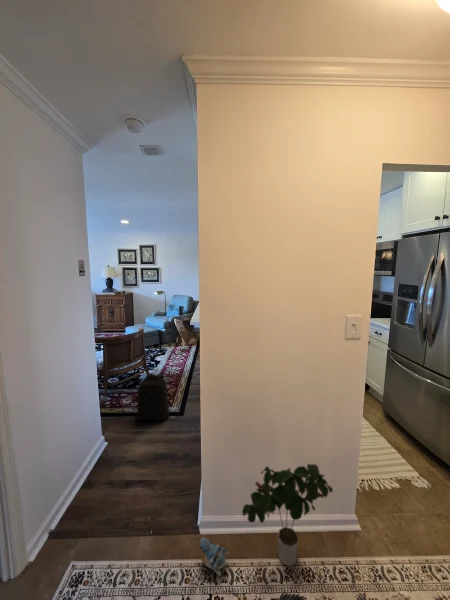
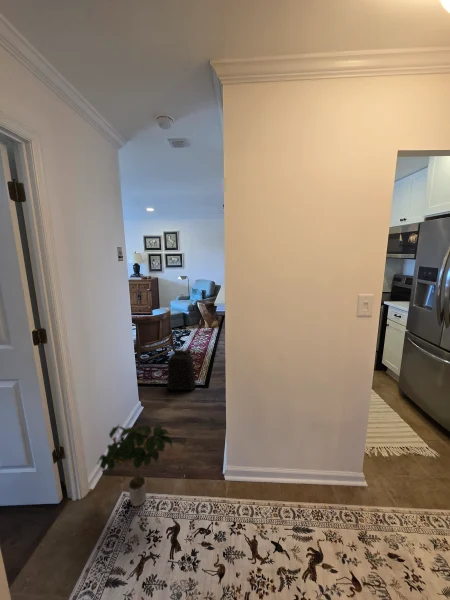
potted plant: present [242,464,333,566] -> present [98,425,172,506]
plush toy: present [199,538,229,575] -> none [225,481,250,510]

